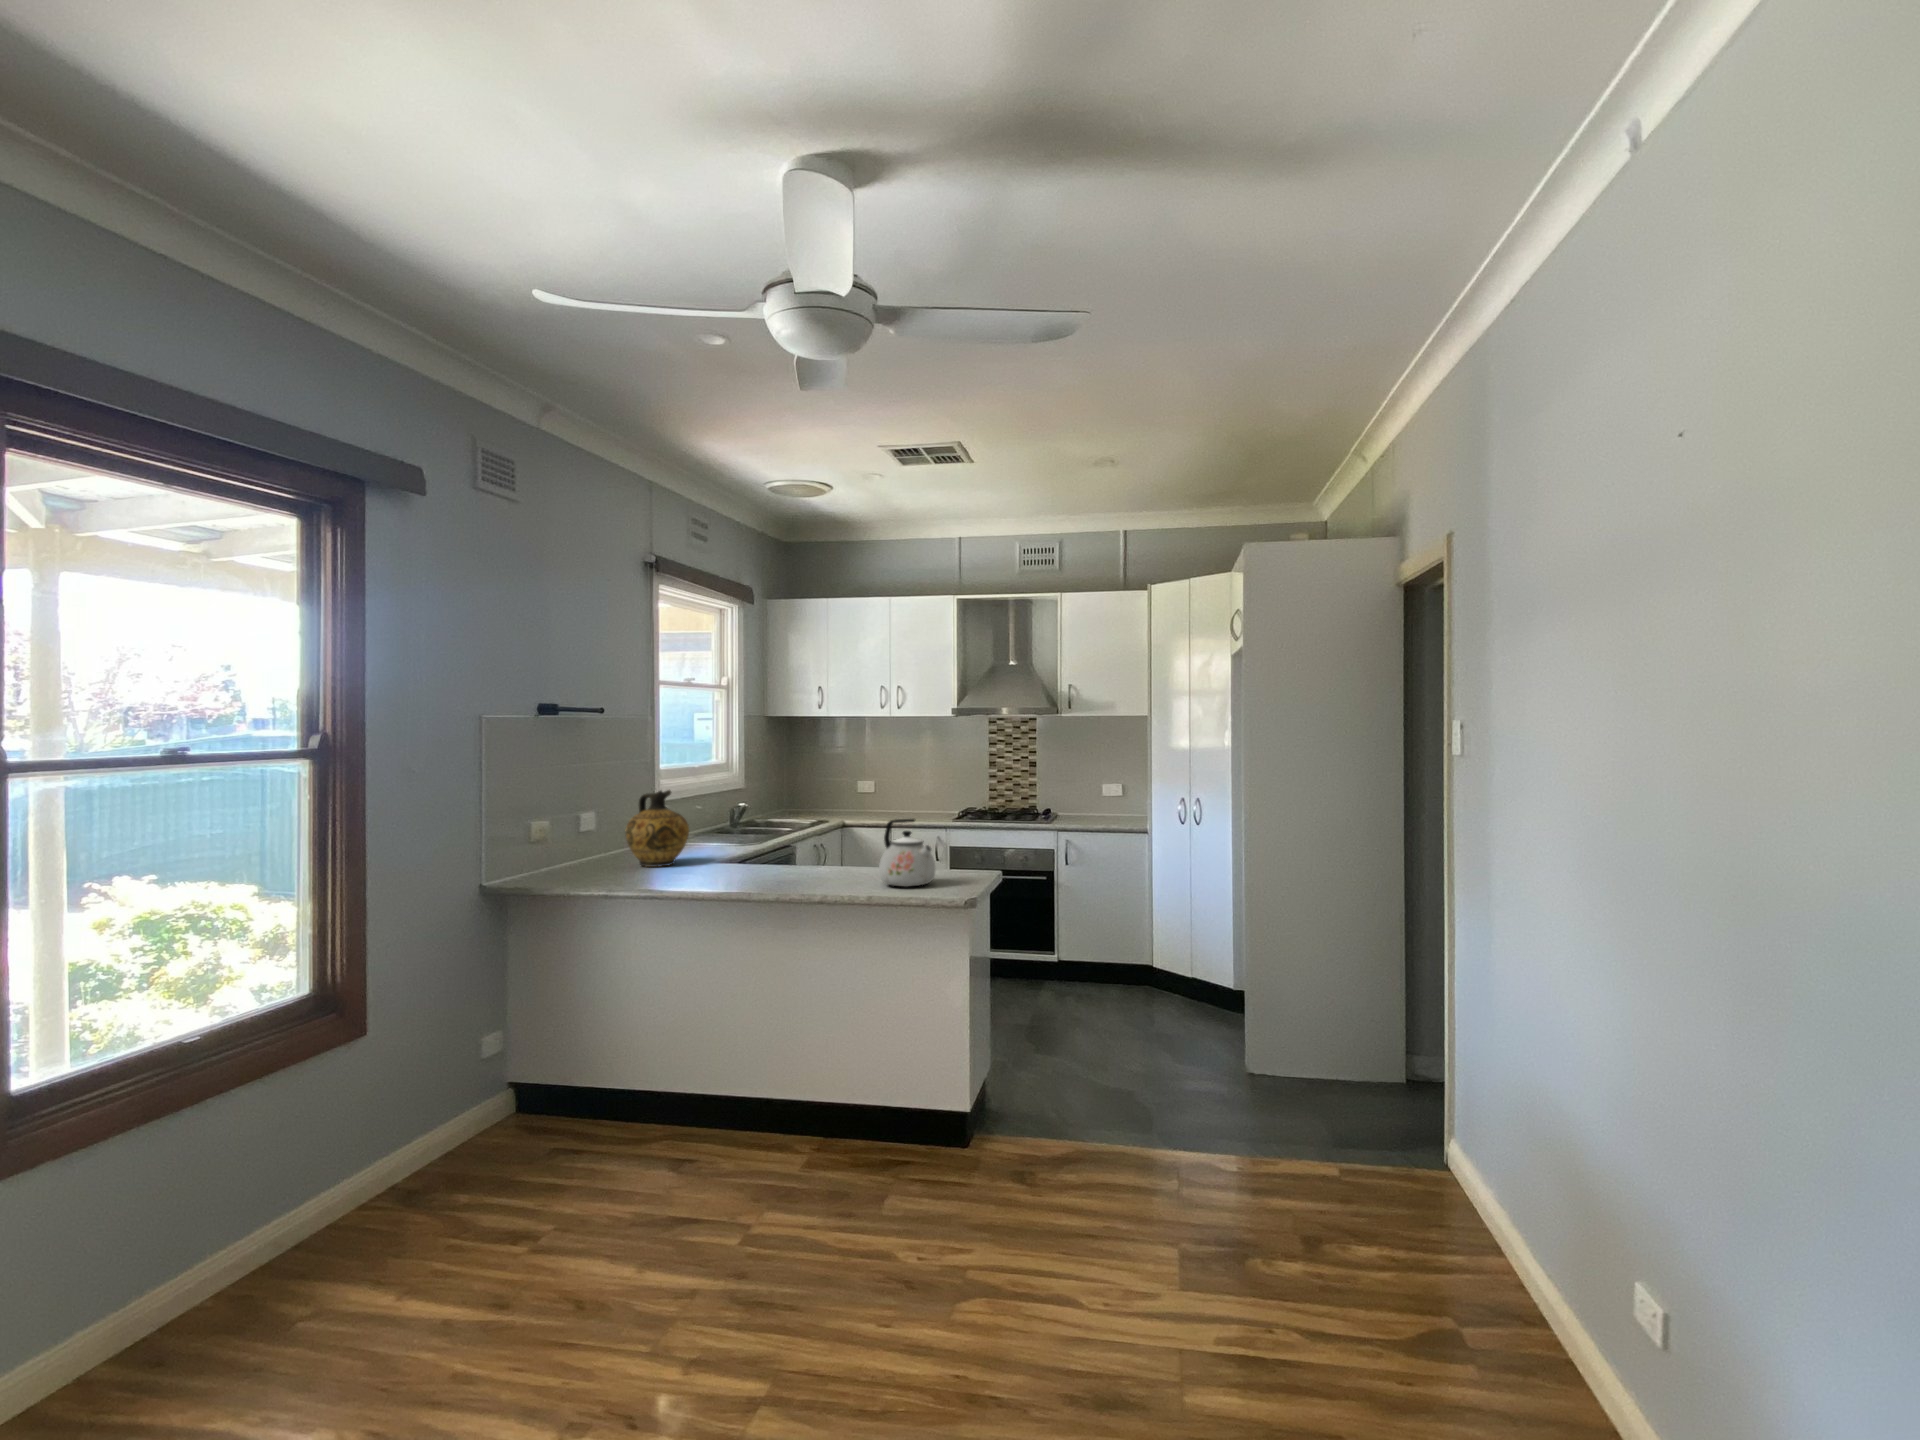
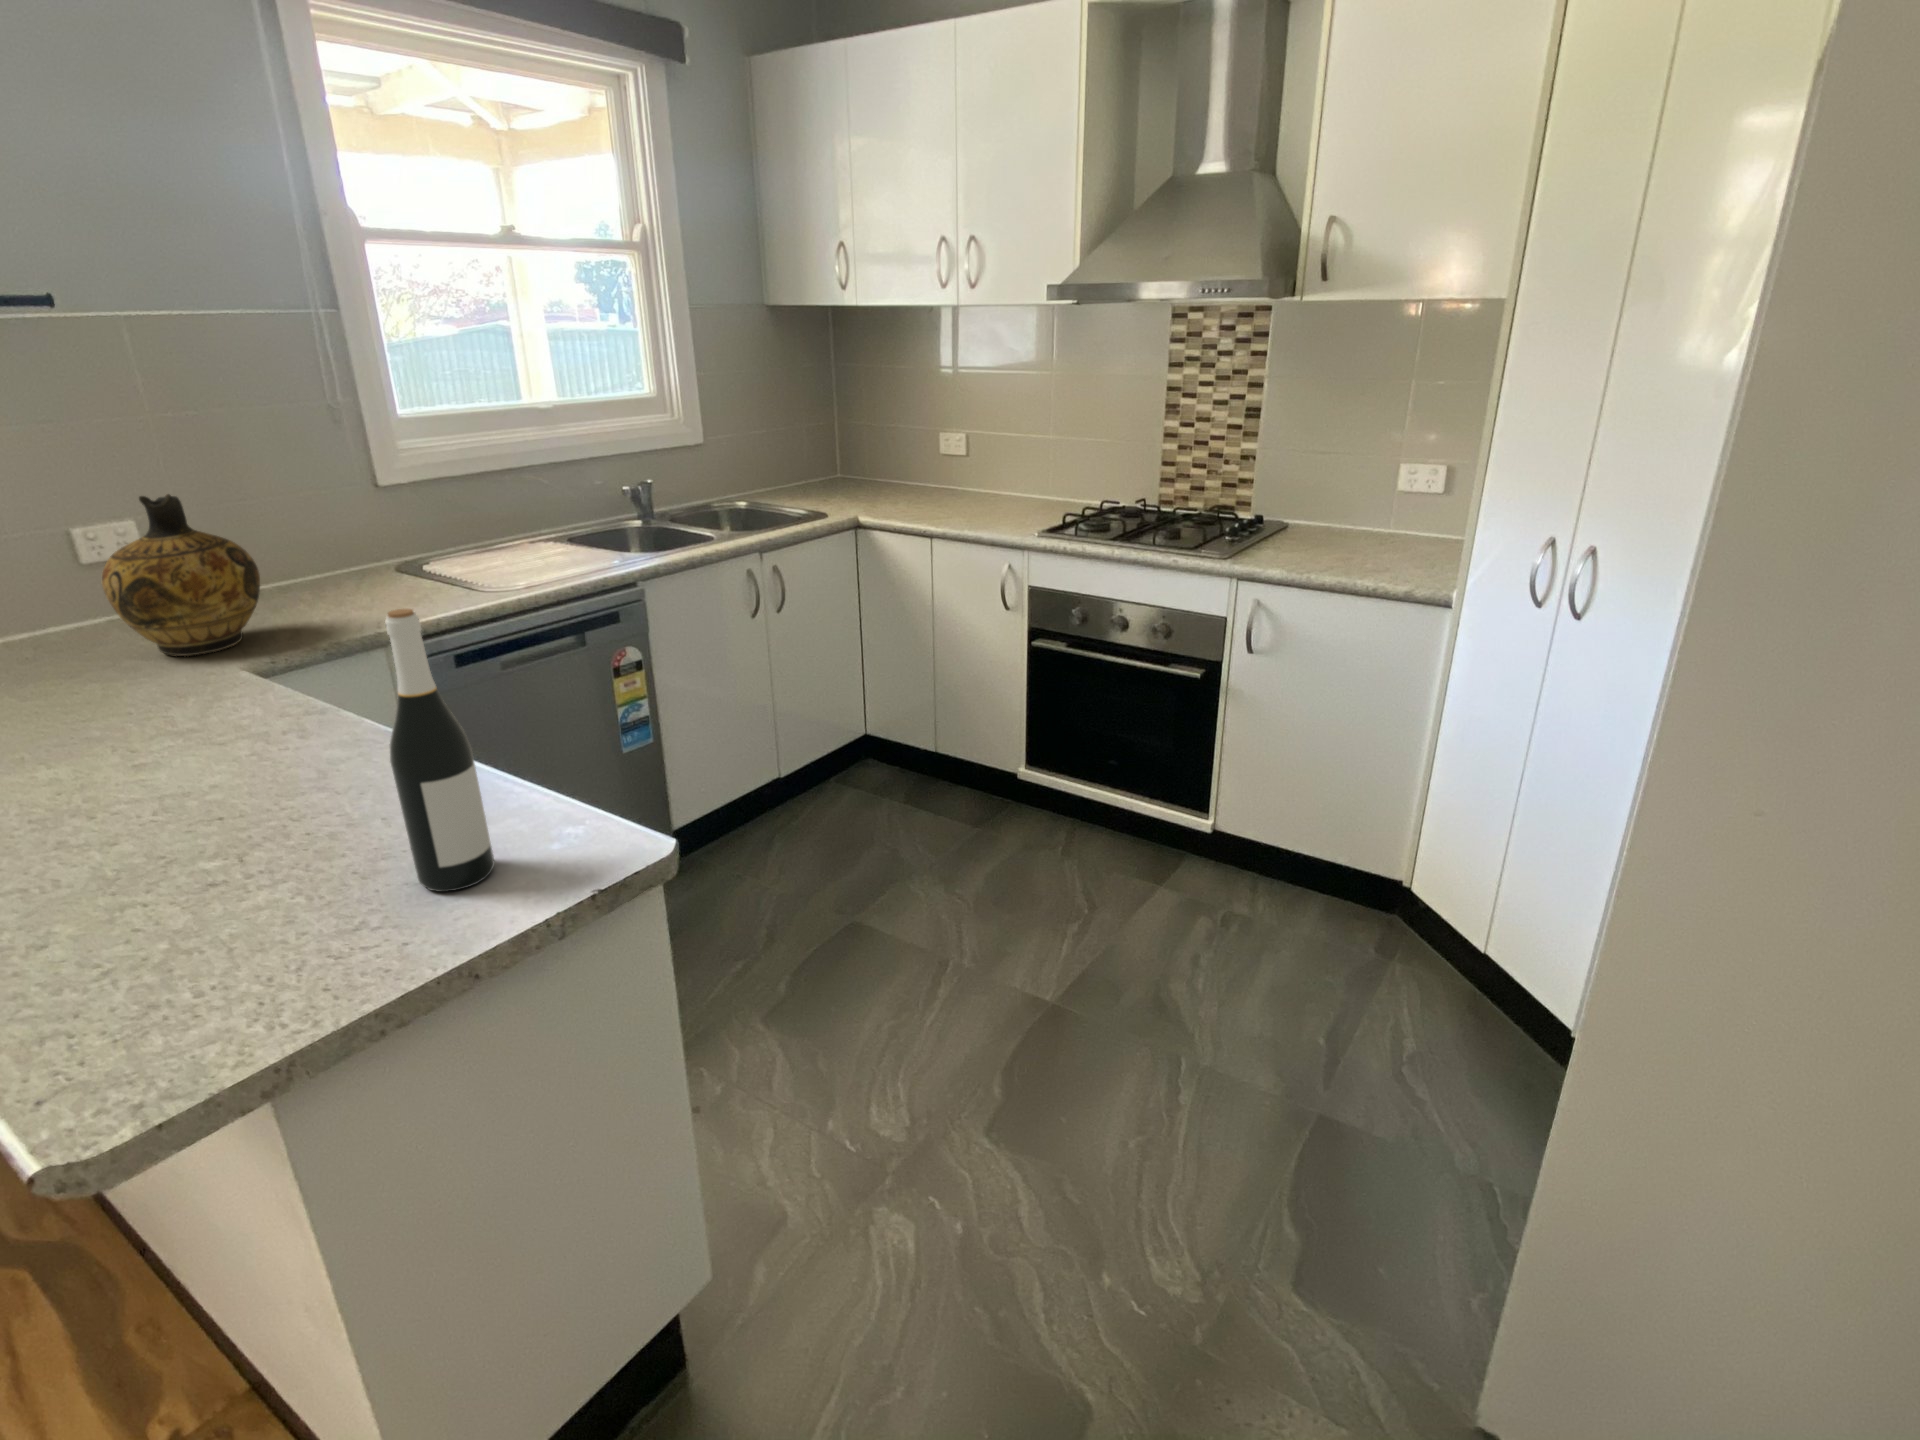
wine bottle: none [953,790,976,878] -> present [385,609,494,892]
kettle: present [879,819,935,887] -> none [88,697,313,937]

